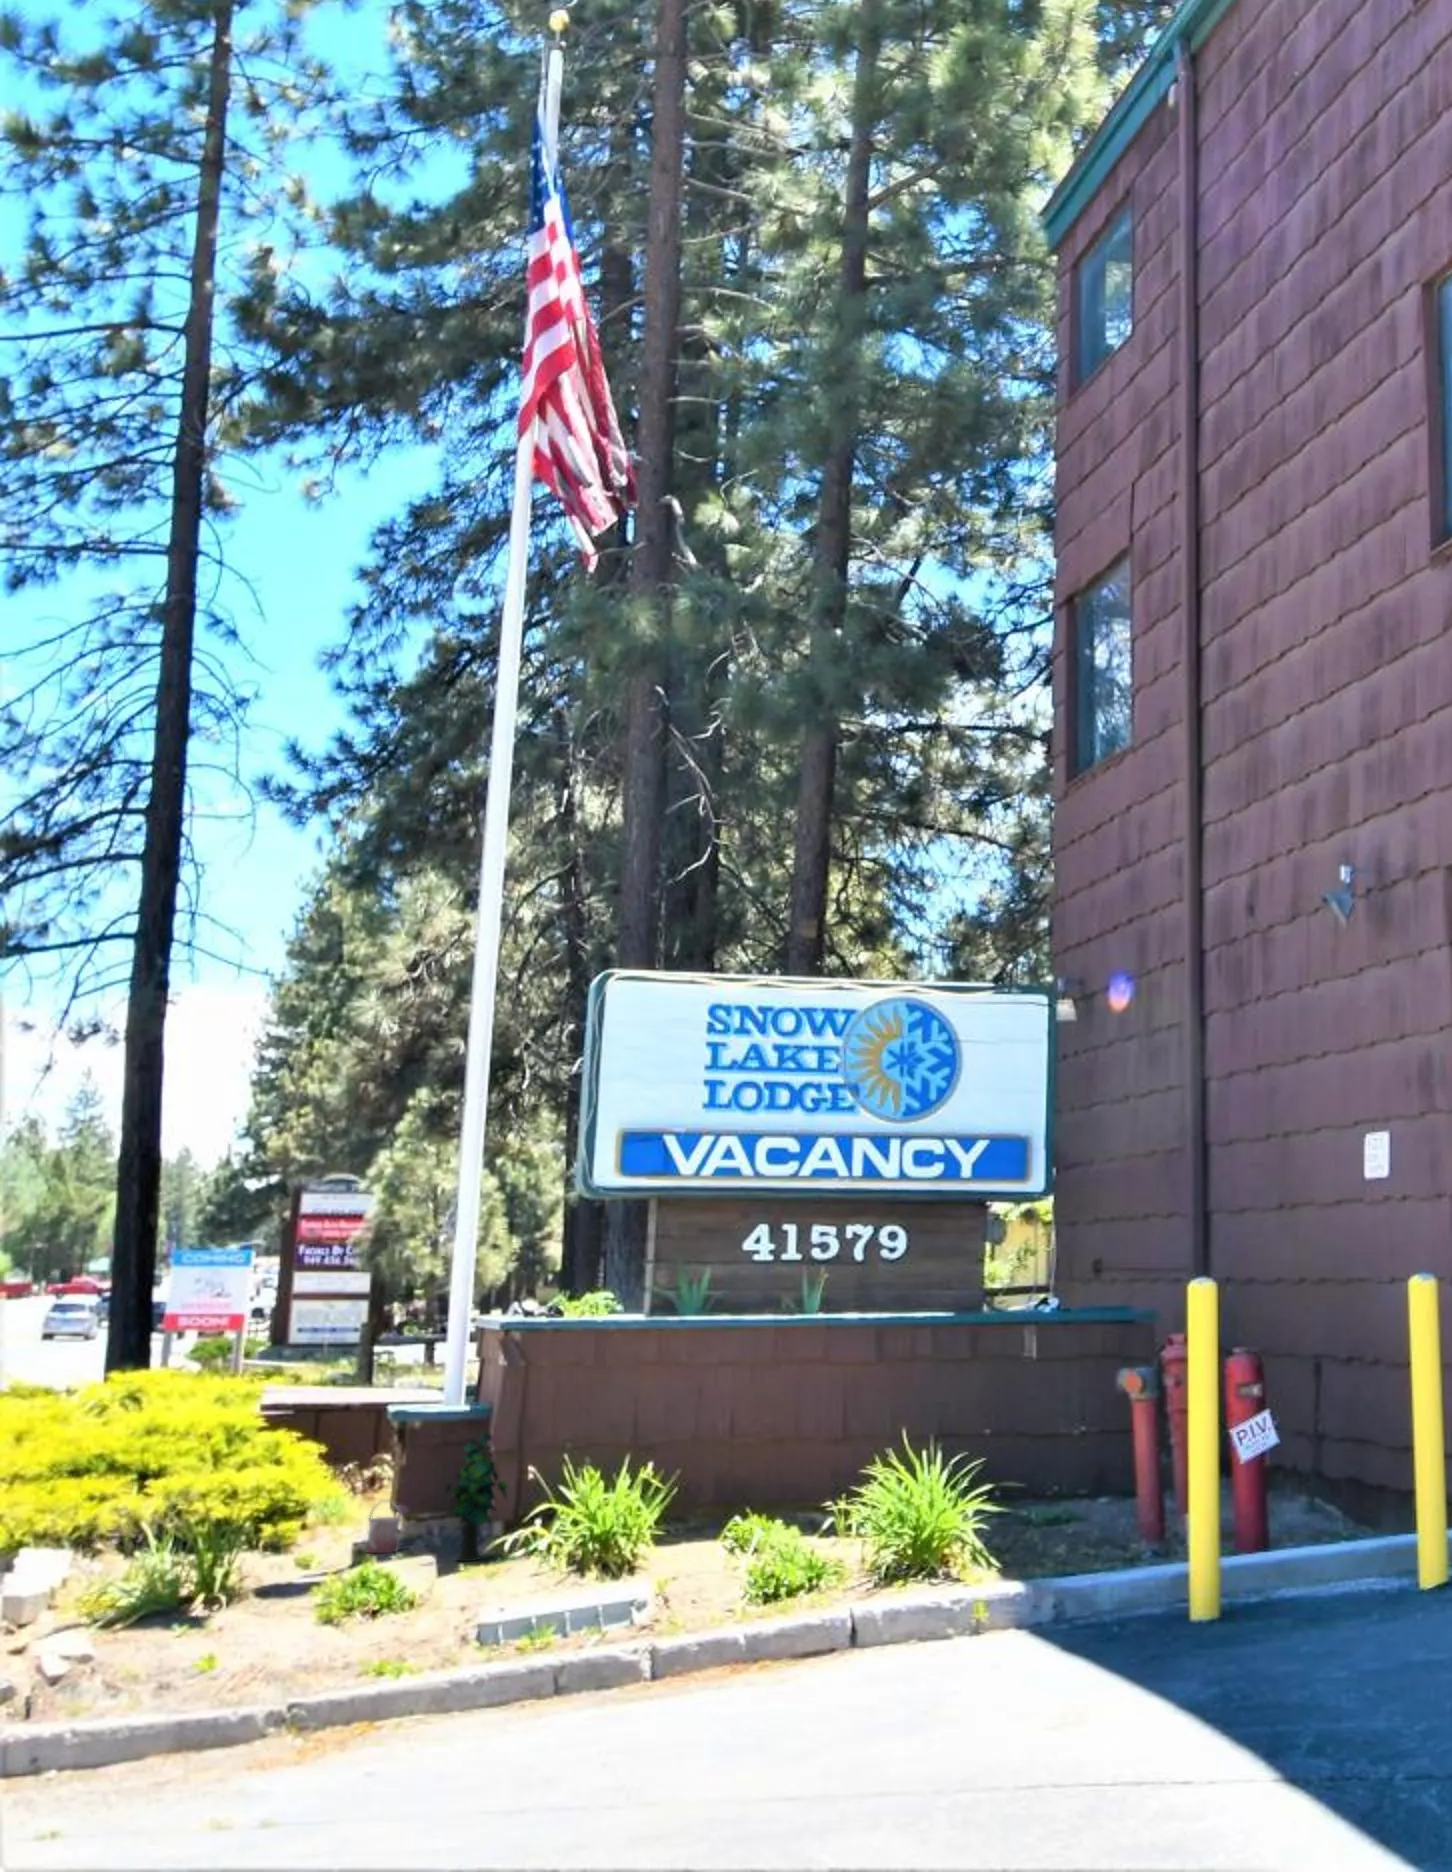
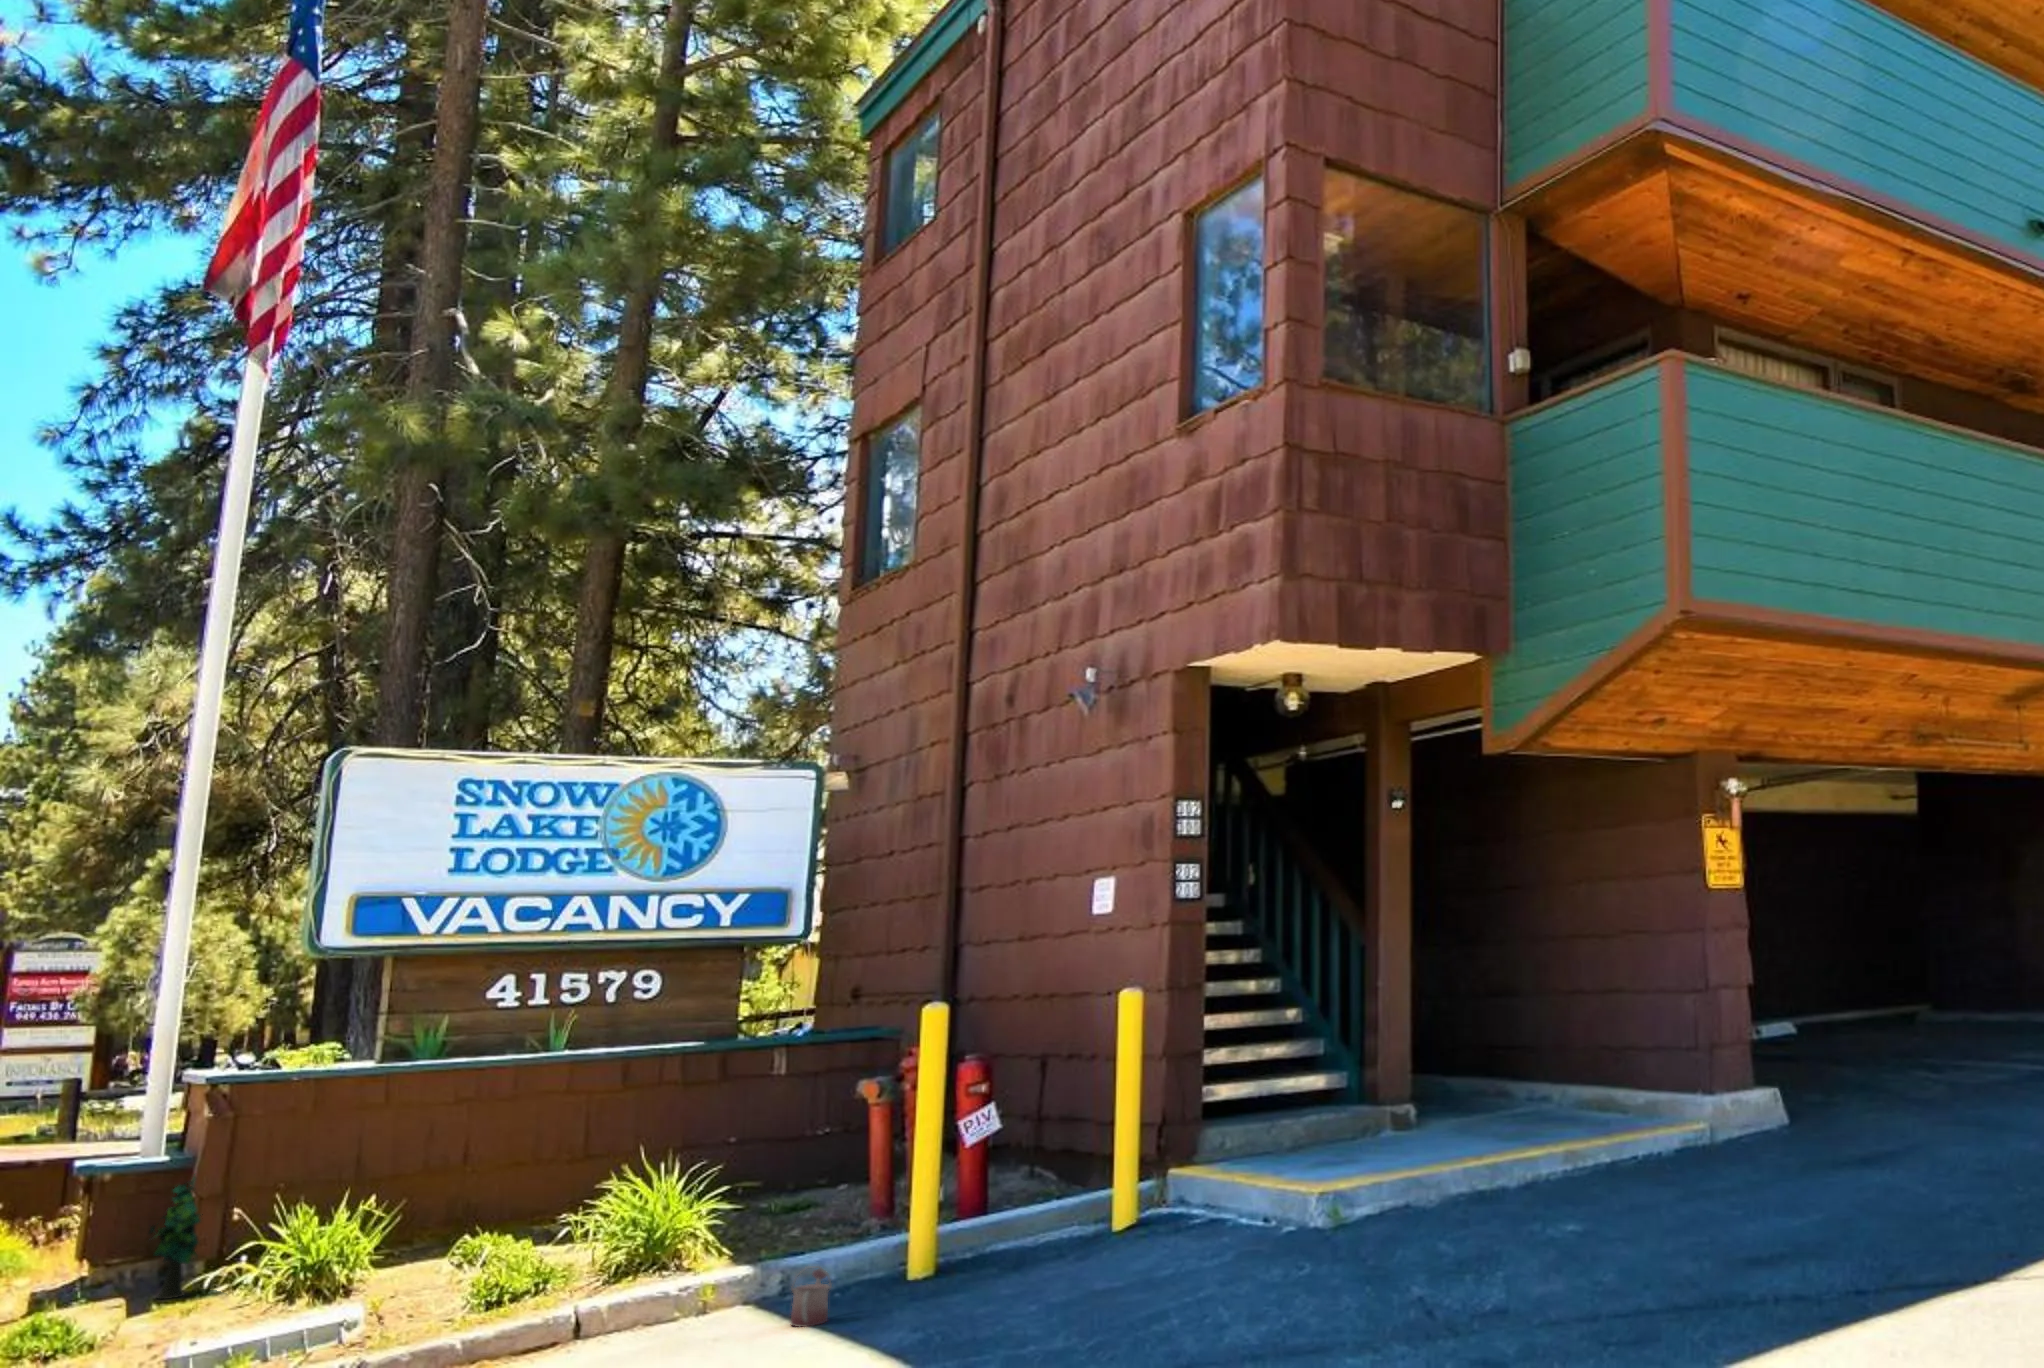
watering can: present [366,1501,408,1553] -> present [790,1267,831,1327]

